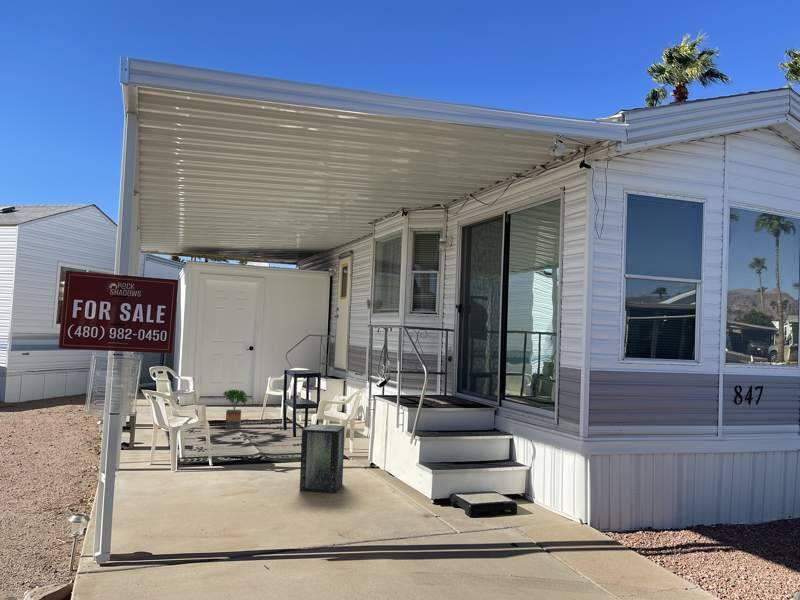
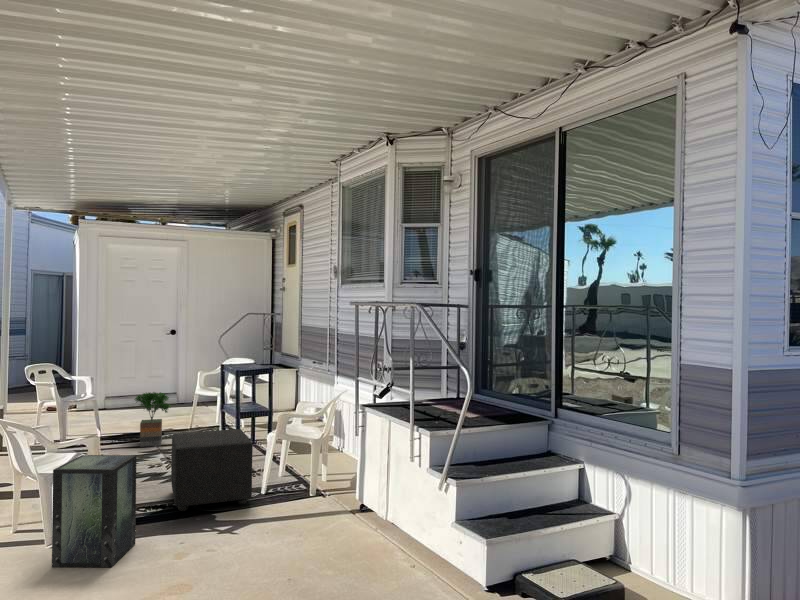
ottoman: none [248,412,301,461] -> present [171,429,253,511]
storage box: present [300,424,345,493] -> present [52,455,137,567]

